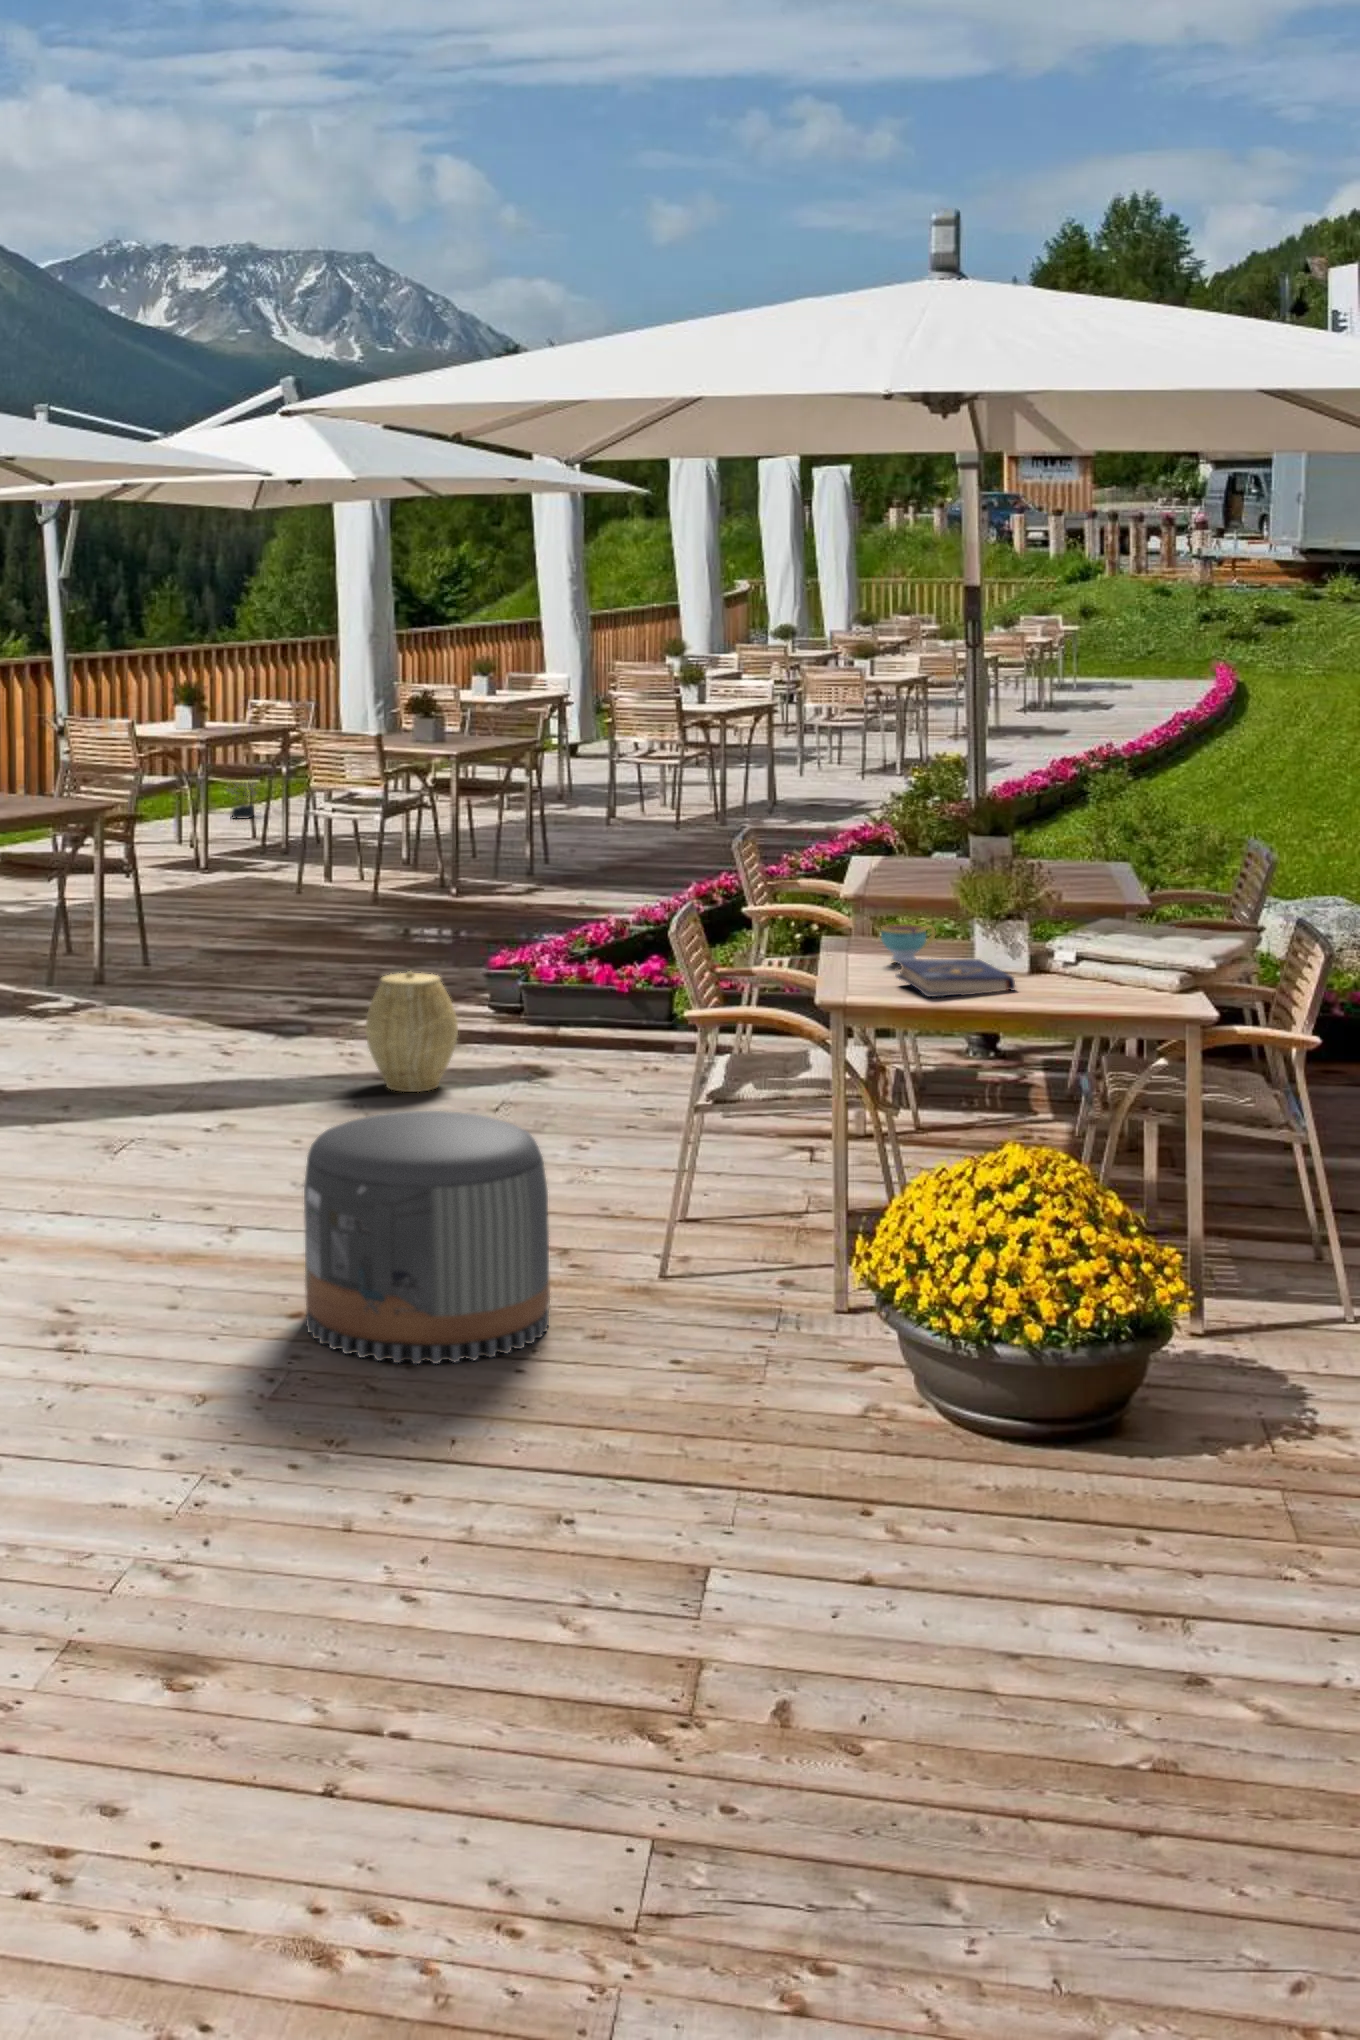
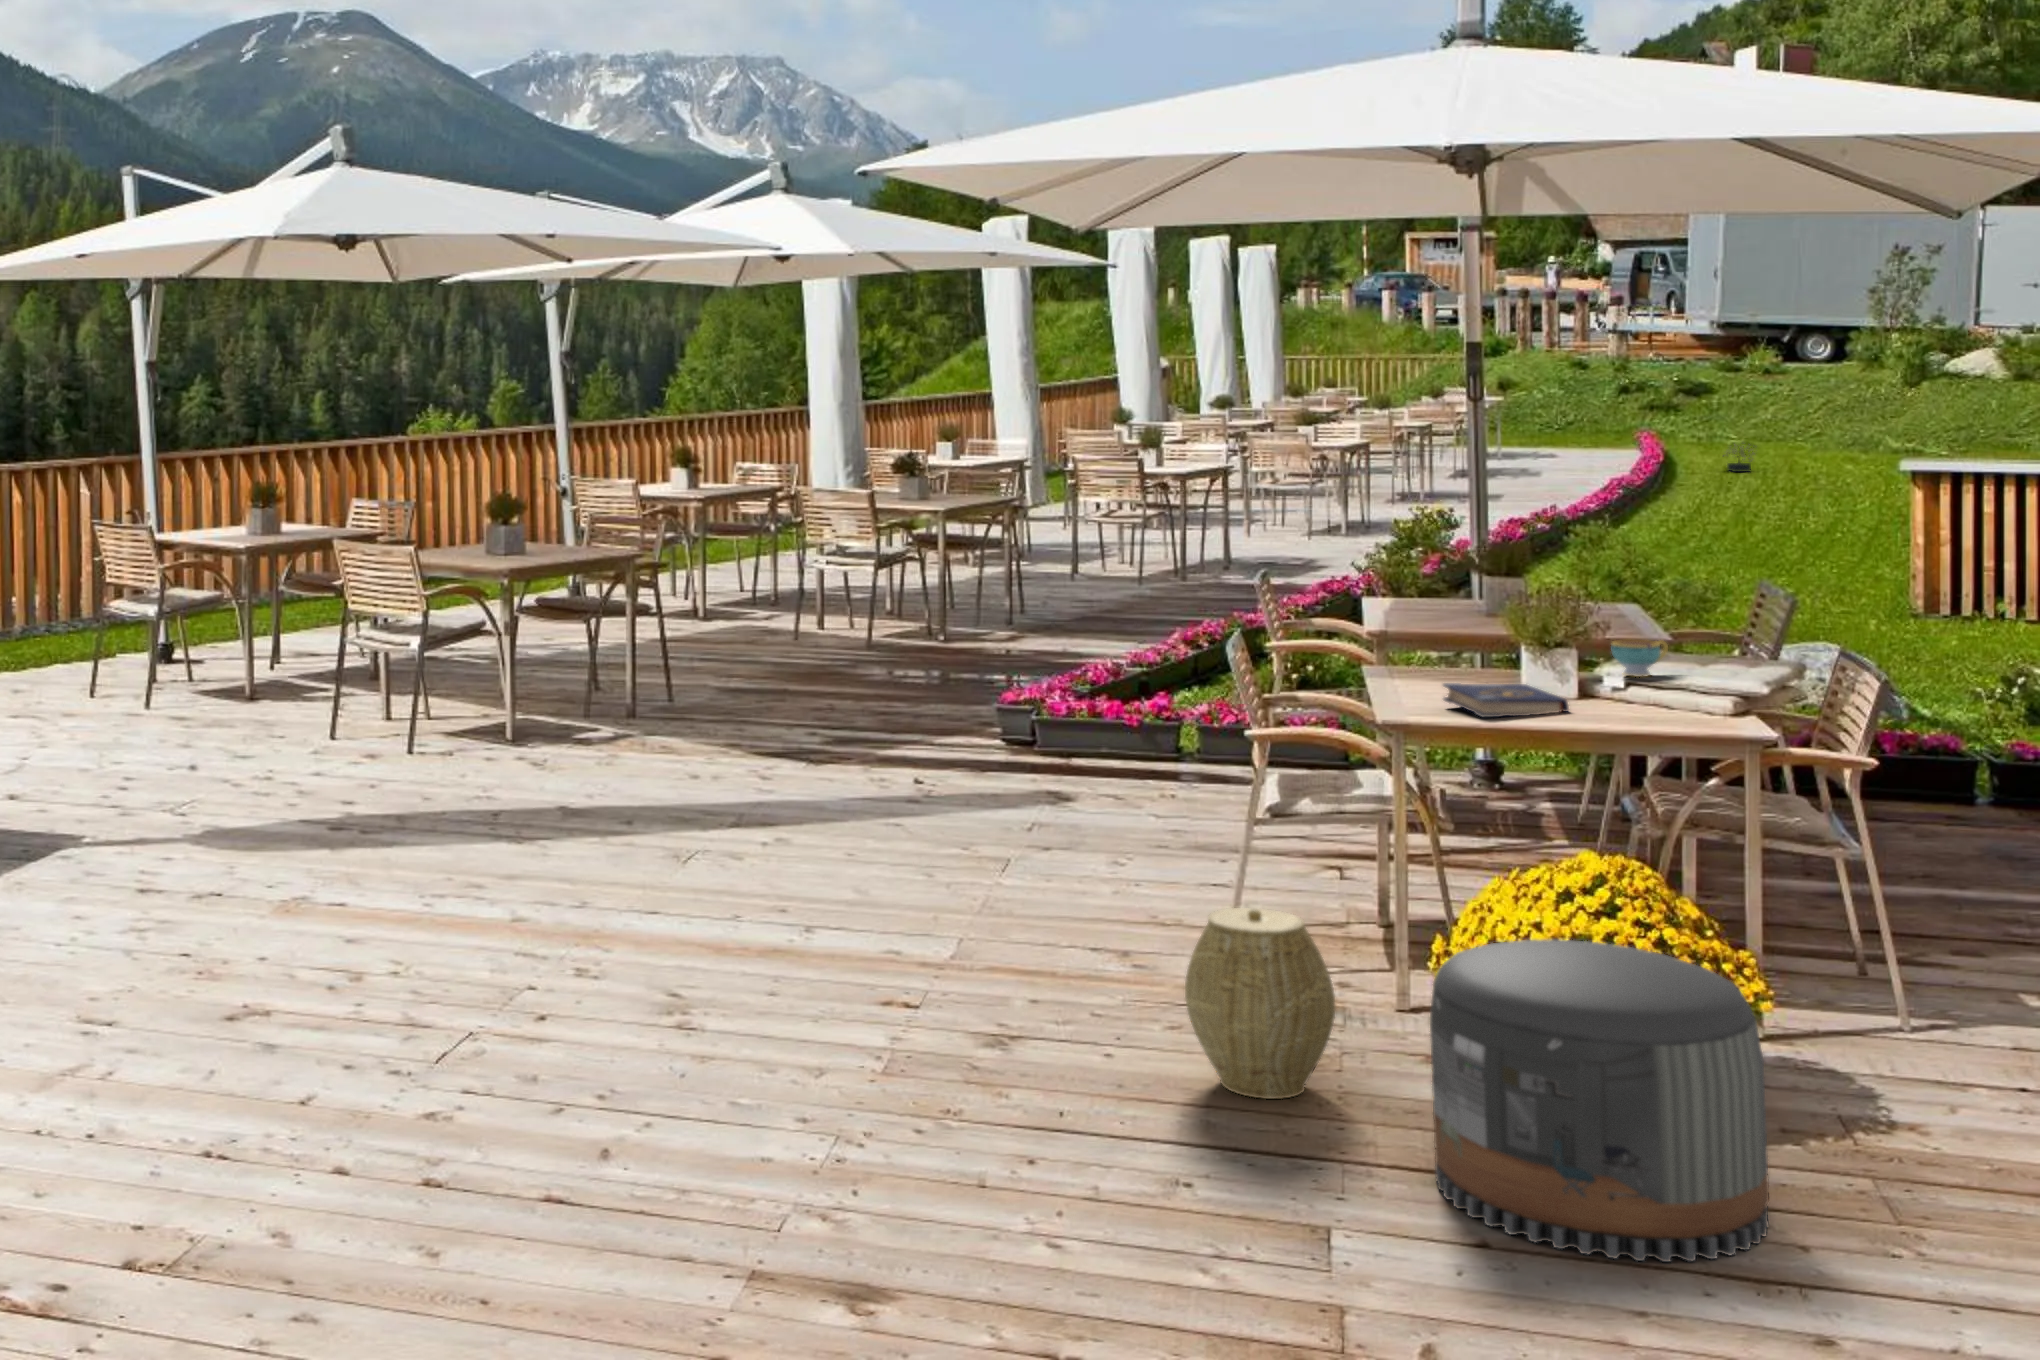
decorative plant: present [228,782,259,819] -> present [1723,444,1753,472]
teacup: present [881,924,935,962] -> present [1612,640,1668,677]
woven basket: present [365,971,458,1092] -> present [1185,908,1335,1099]
pouf: present [304,1111,550,1364] -> present [1430,939,1769,1262]

